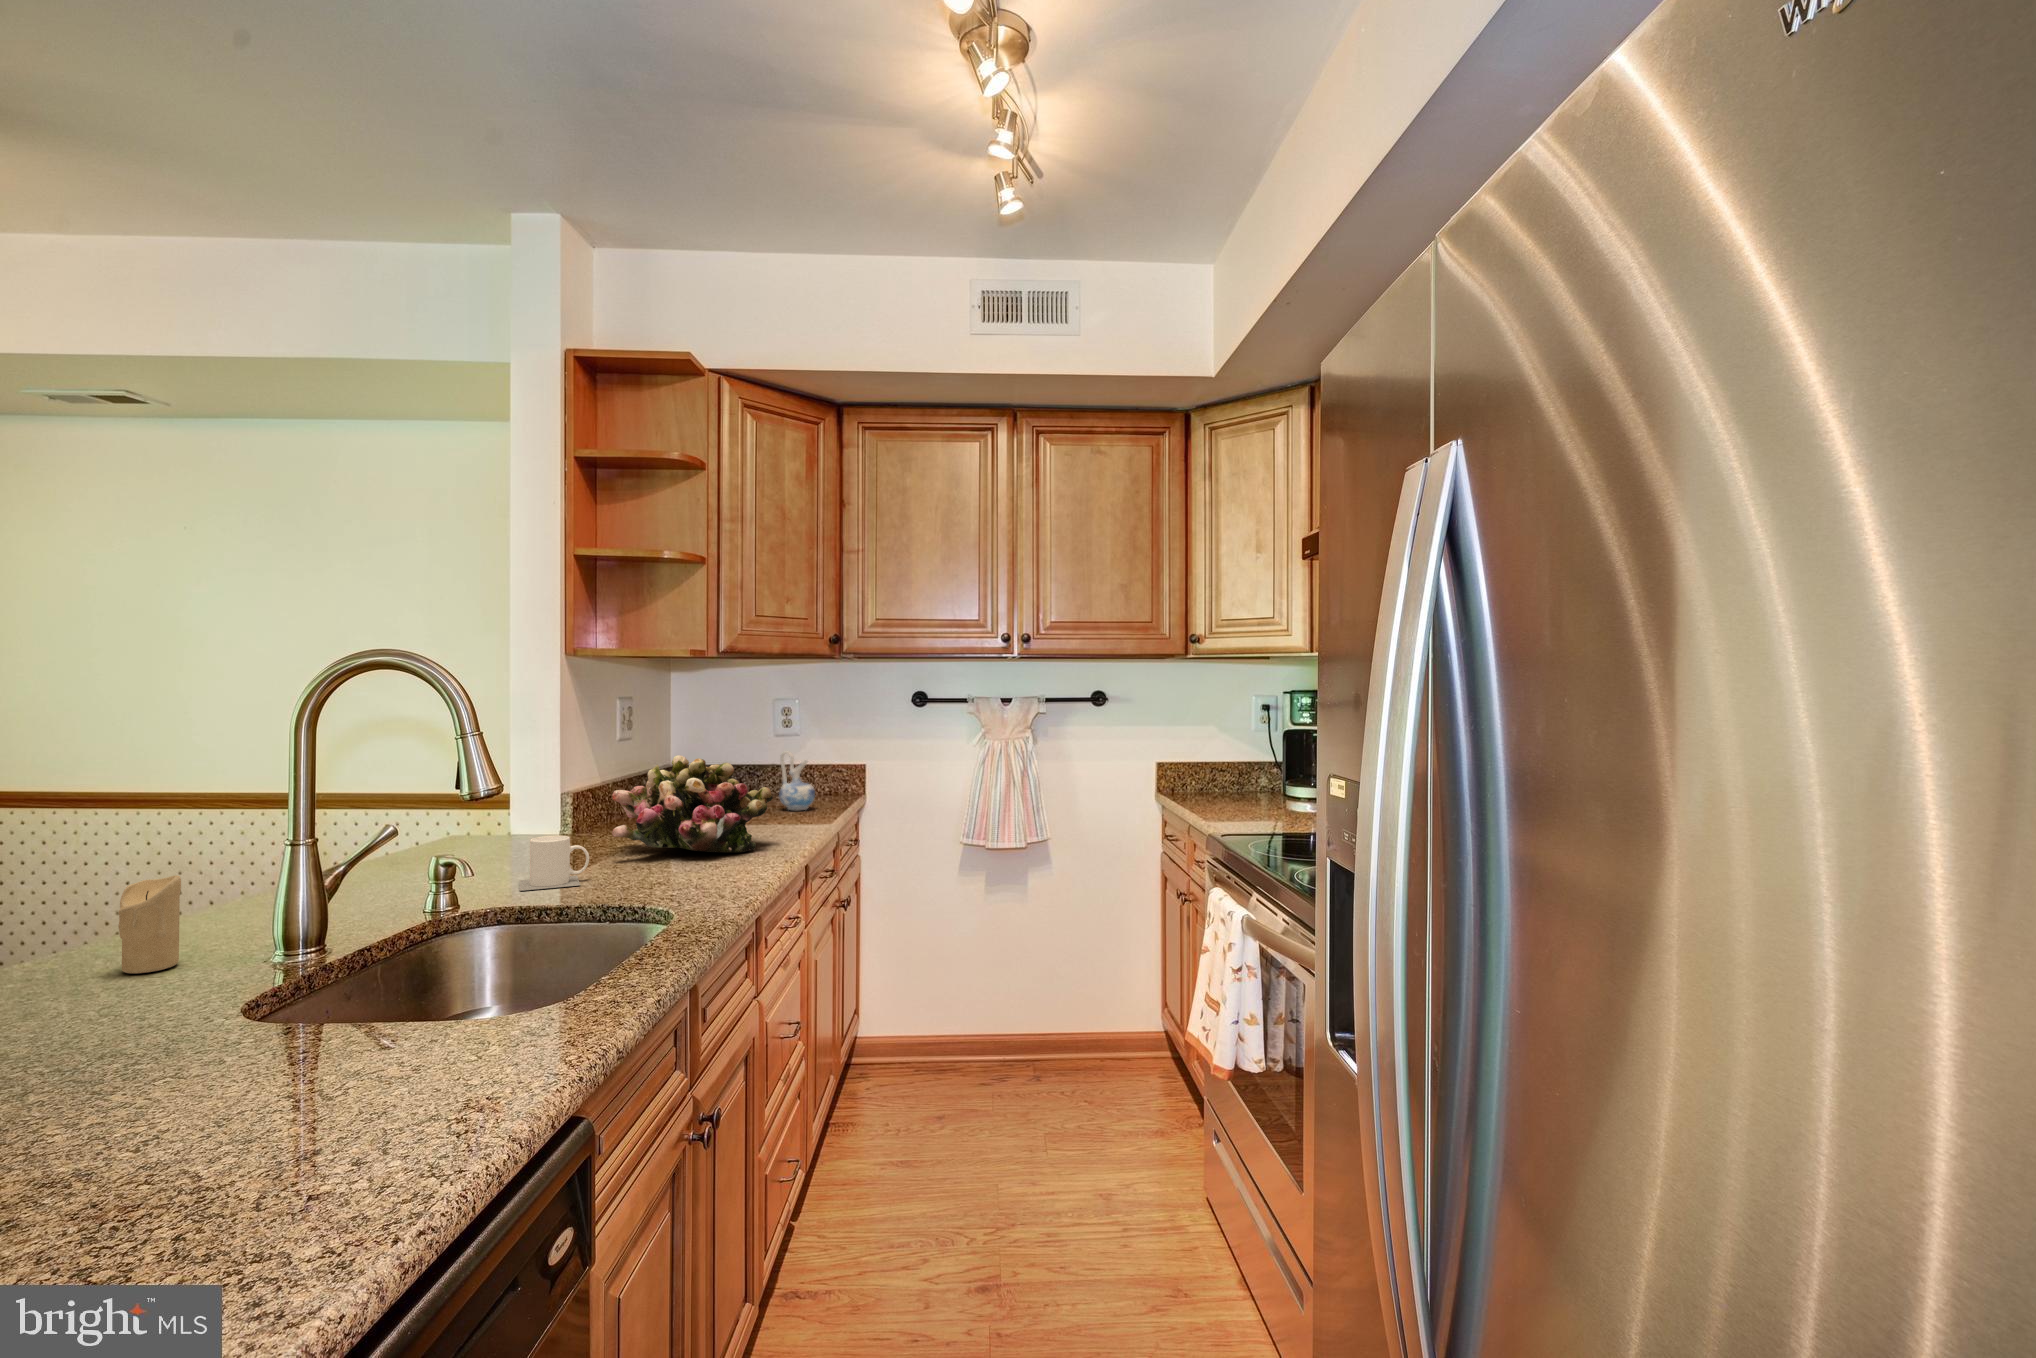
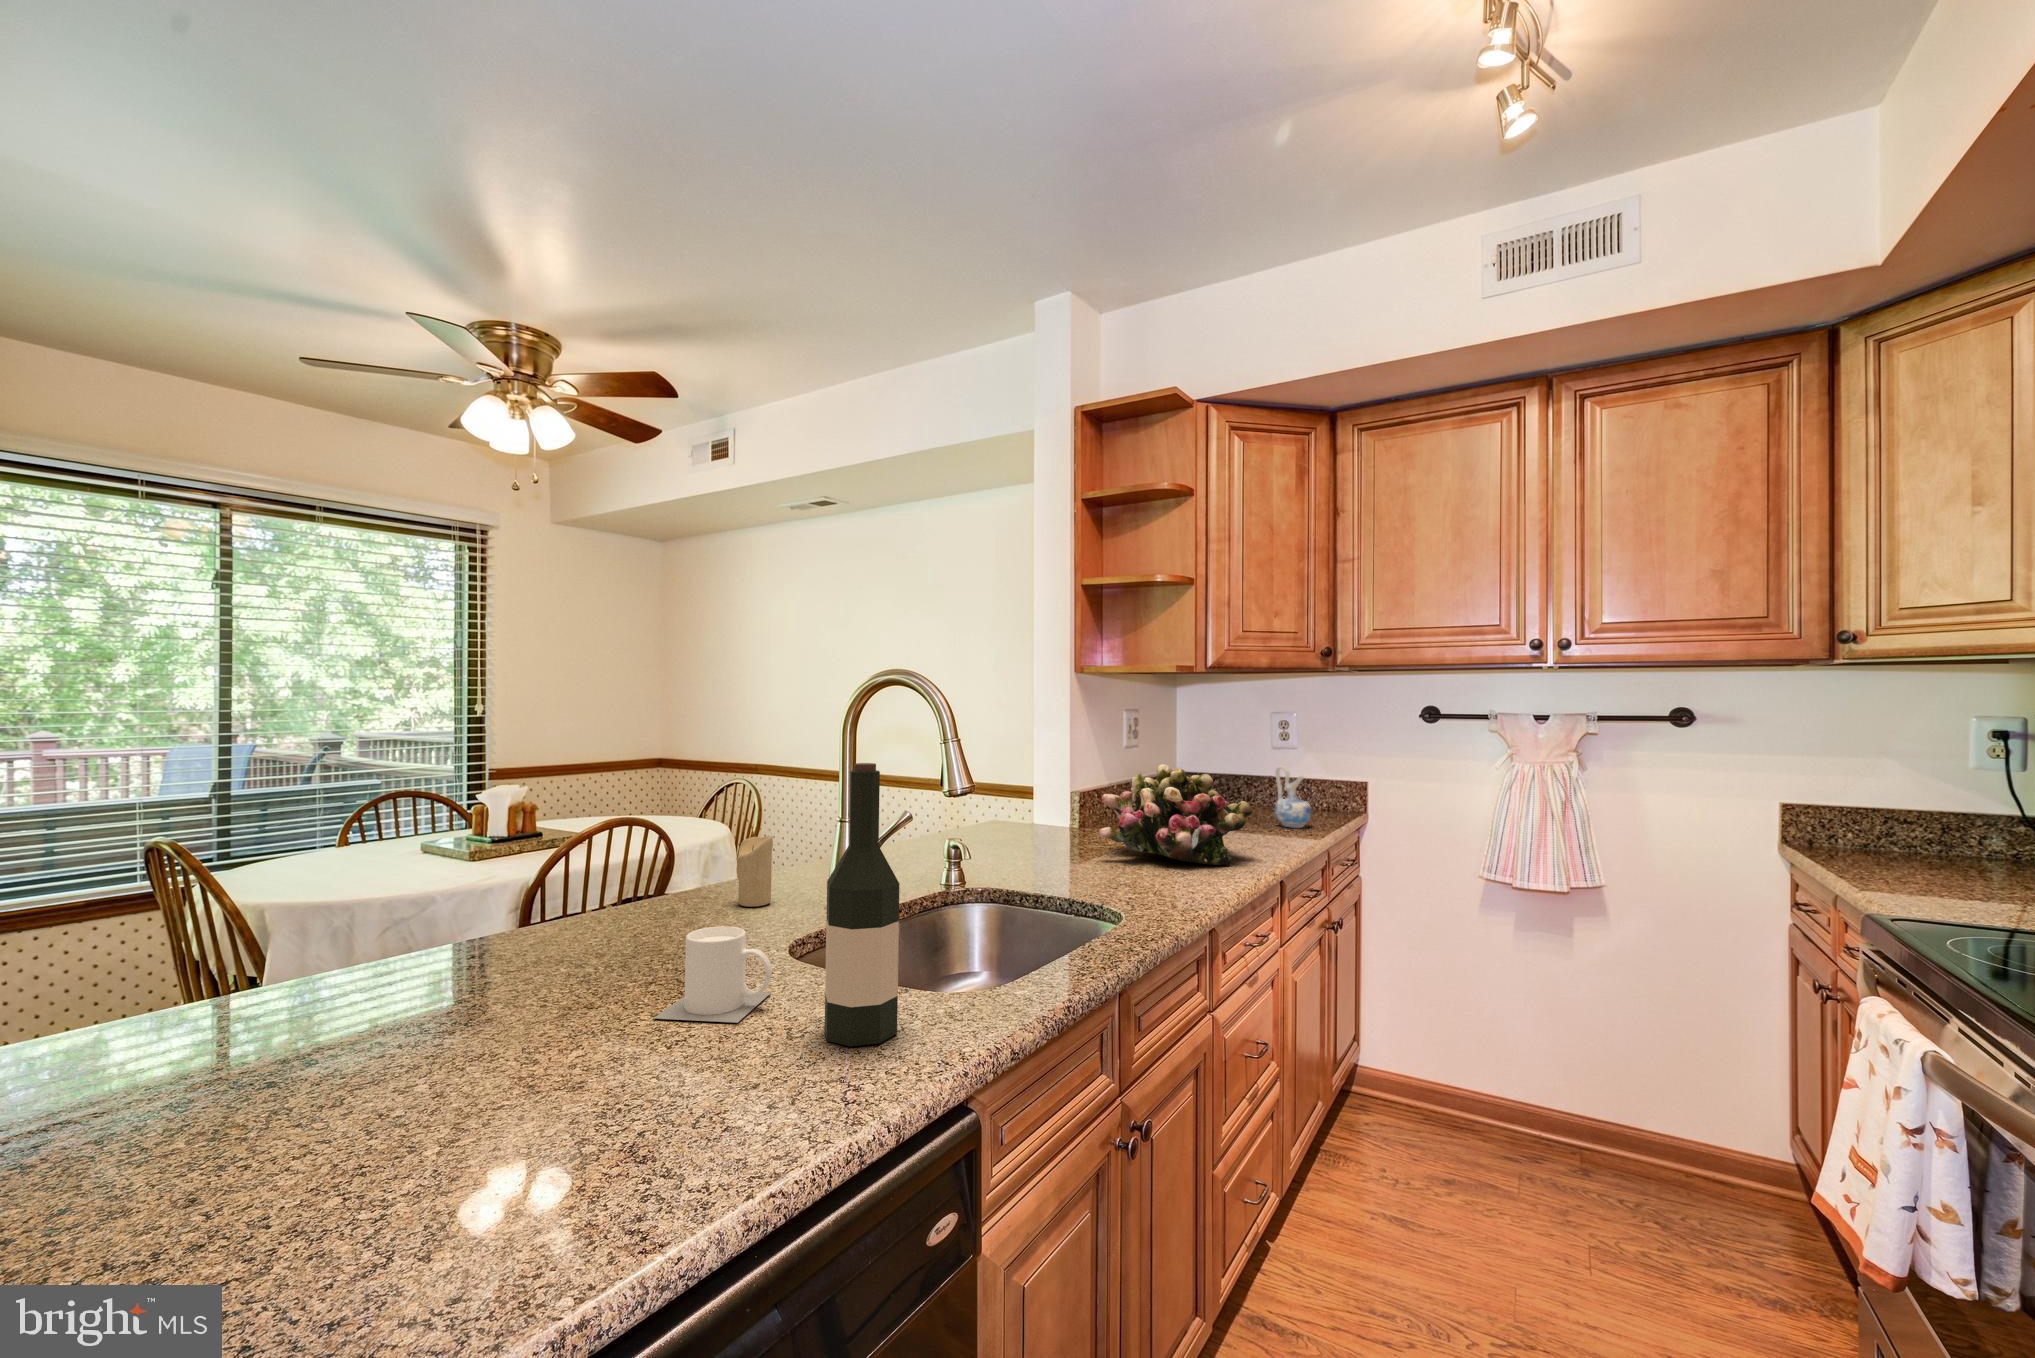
wine bottle: none [376,768,477,1087] -> present [825,763,900,1046]
mug: present [520,836,589,891] -> present [654,926,772,1023]

